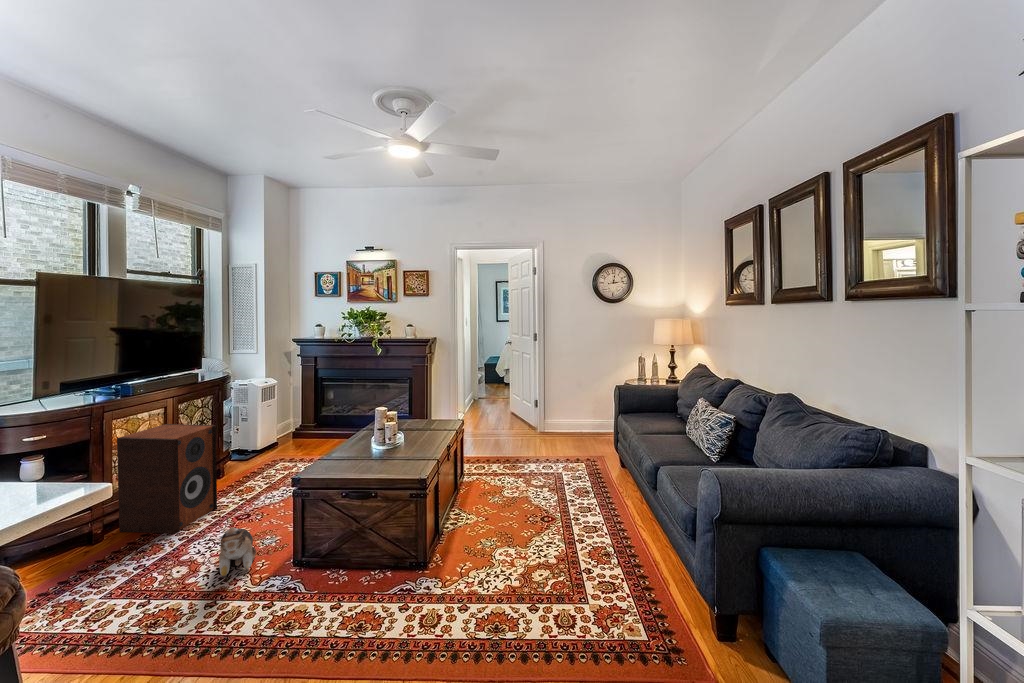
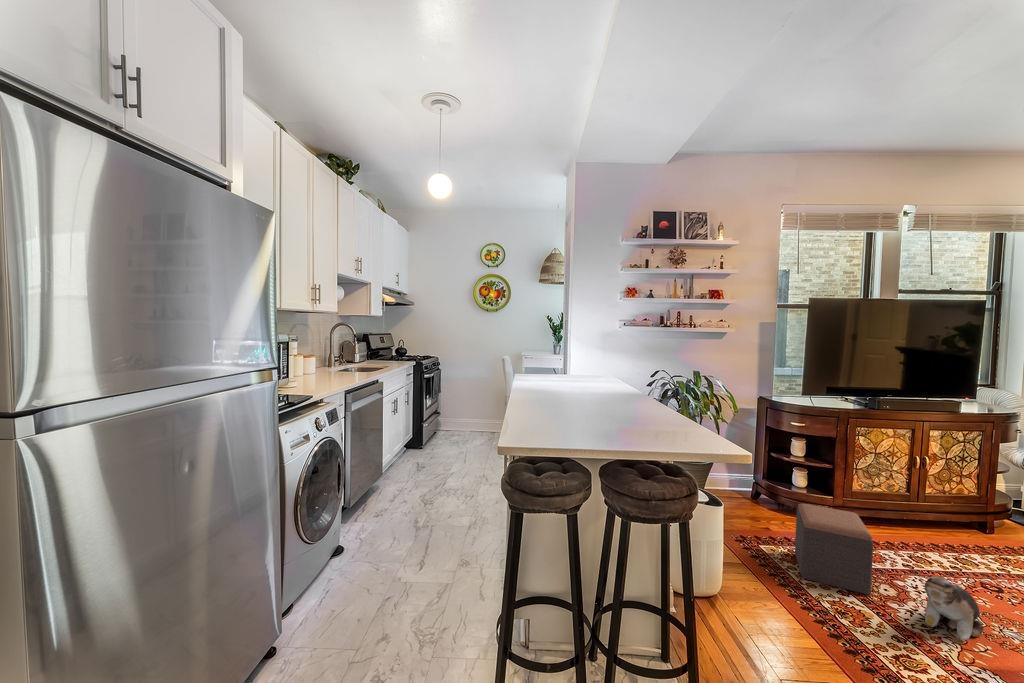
speaker: present [117,424,217,533] -> none [856,443,968,560]
footstool: none [61,514,169,624] -> present [795,503,873,595]

